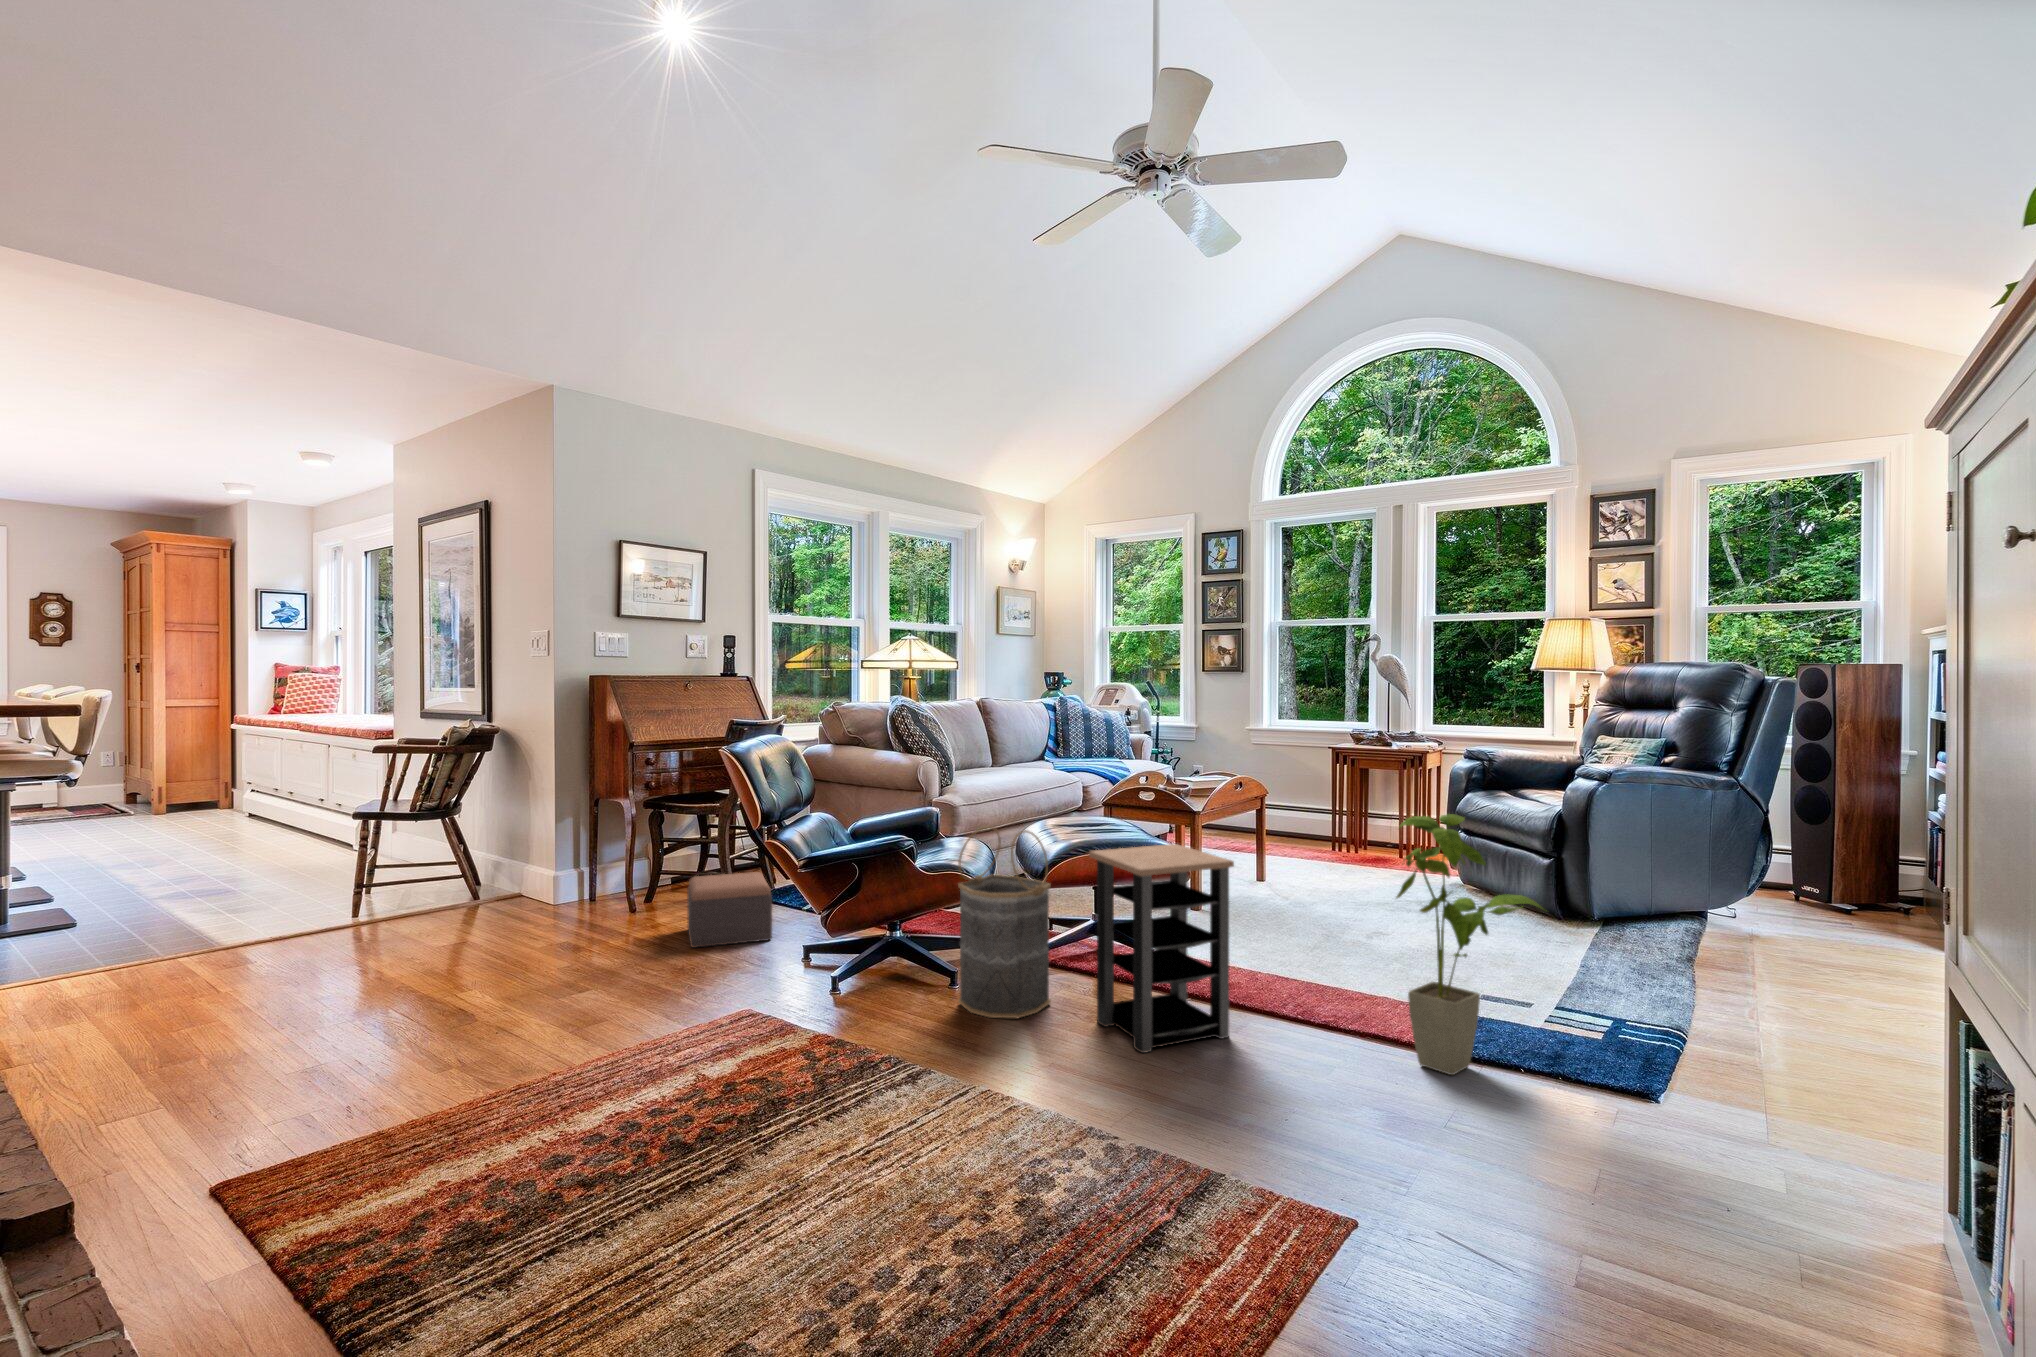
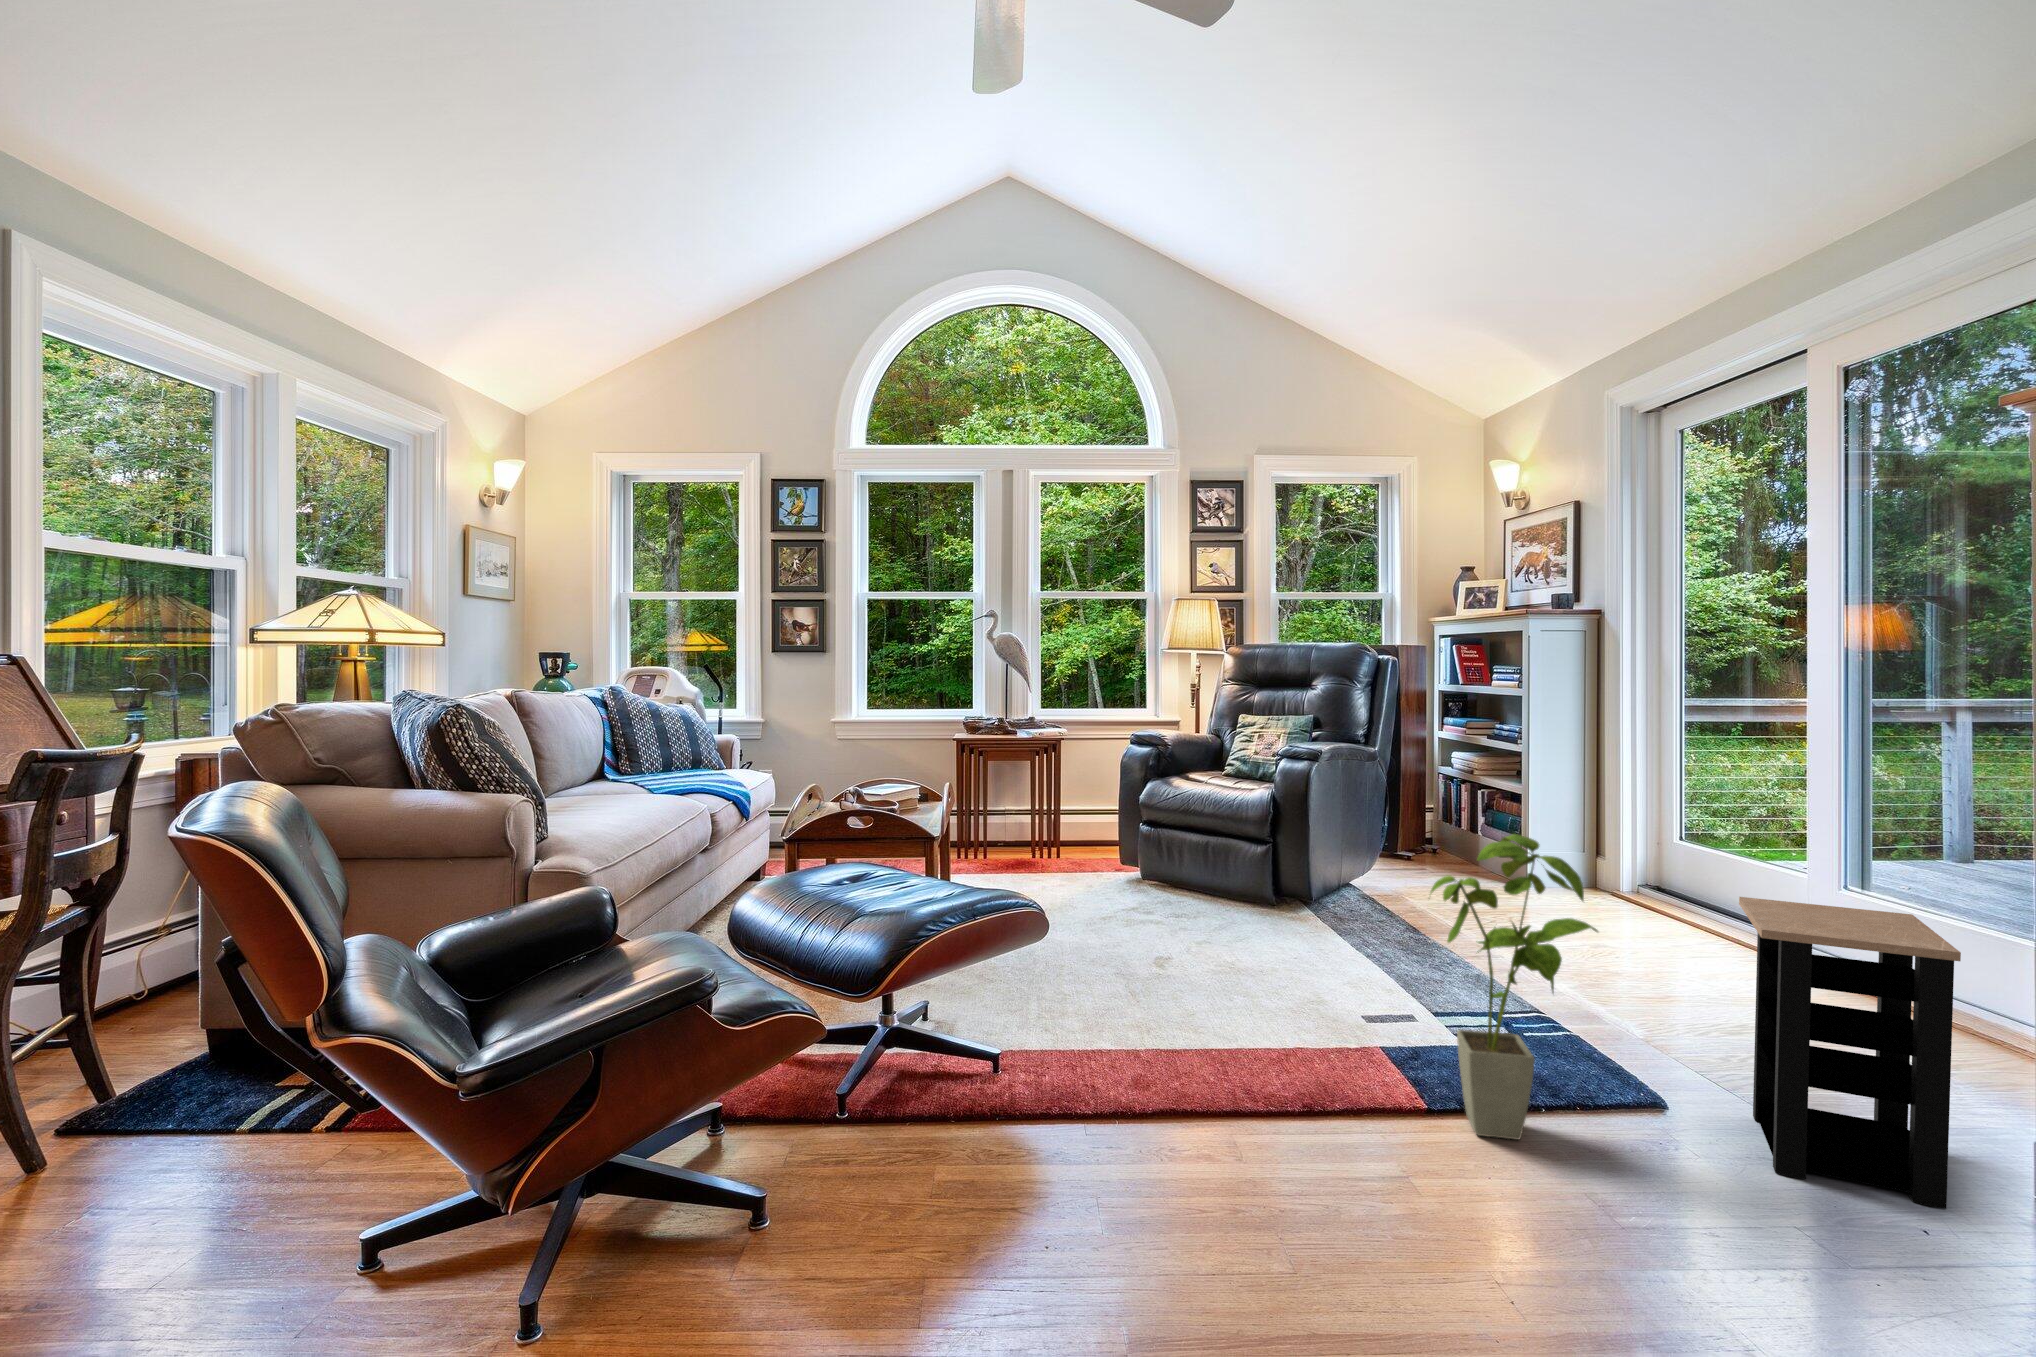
basket: present [958,826,1051,1018] -> none [866,923,1009,1246]
side table: present [1089,844,1234,1053] -> present [1739,897,1961,1209]
footstool: present [687,872,772,948] -> none [81,1062,337,1277]

